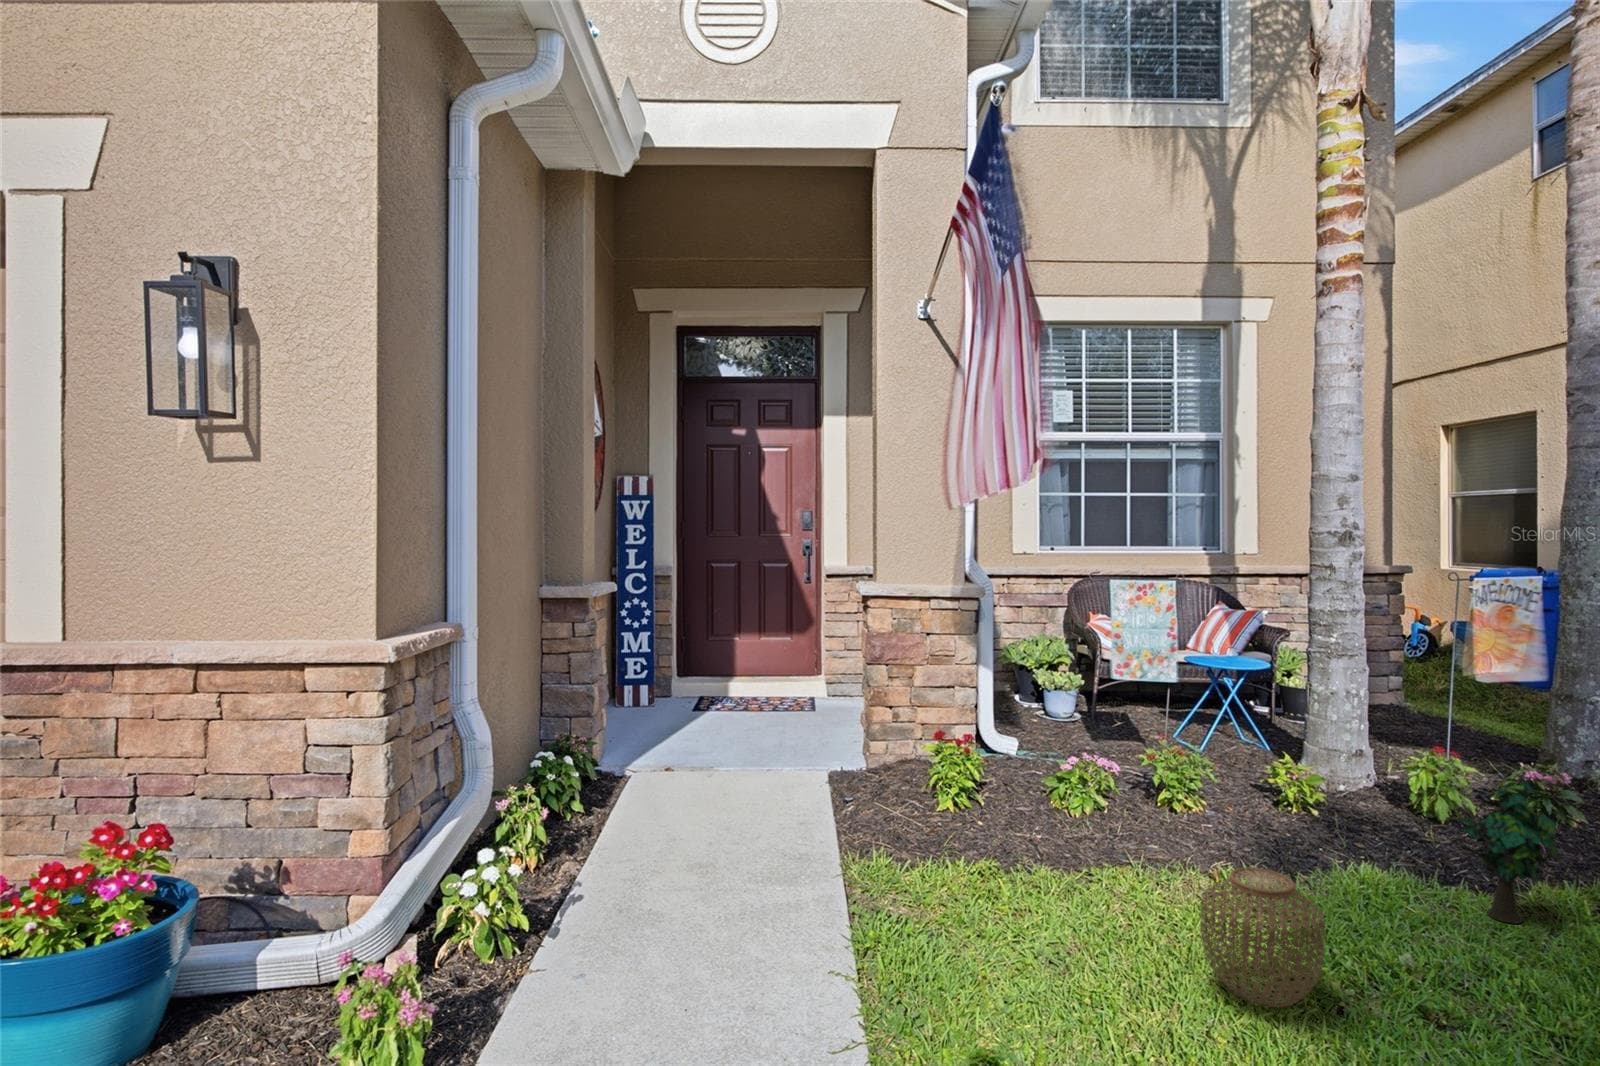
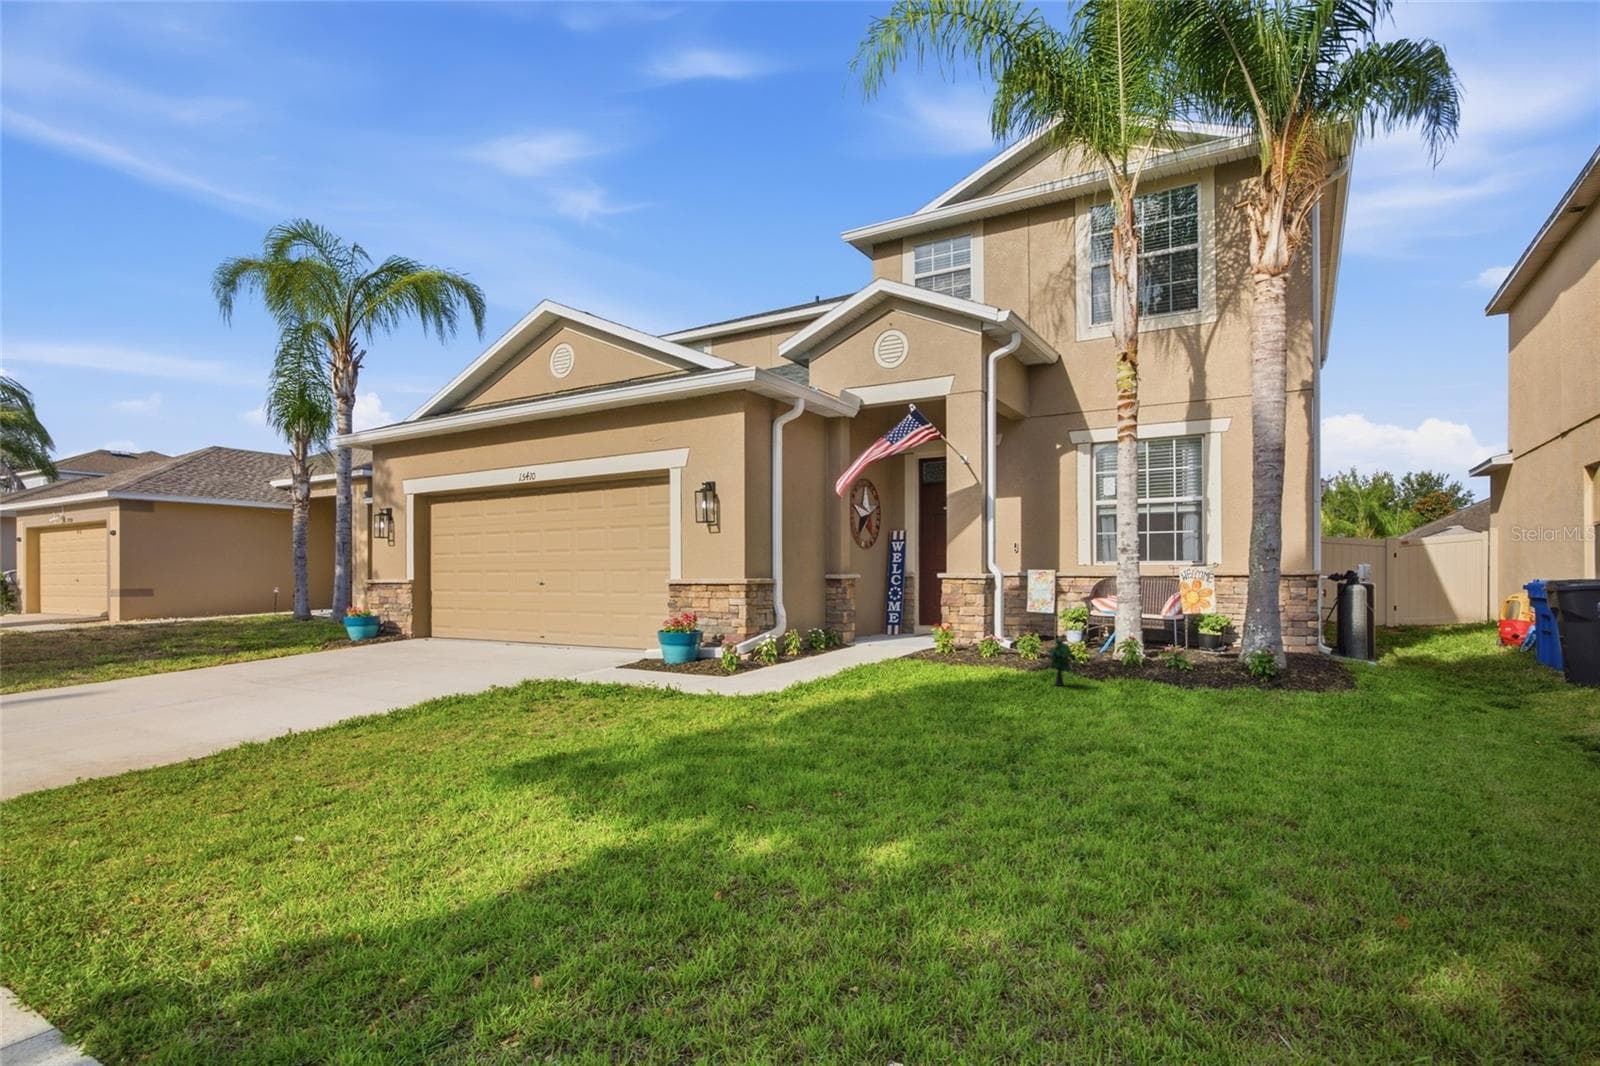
woven basket: present [1201,867,1325,1007] -> none [918,648,952,685]

